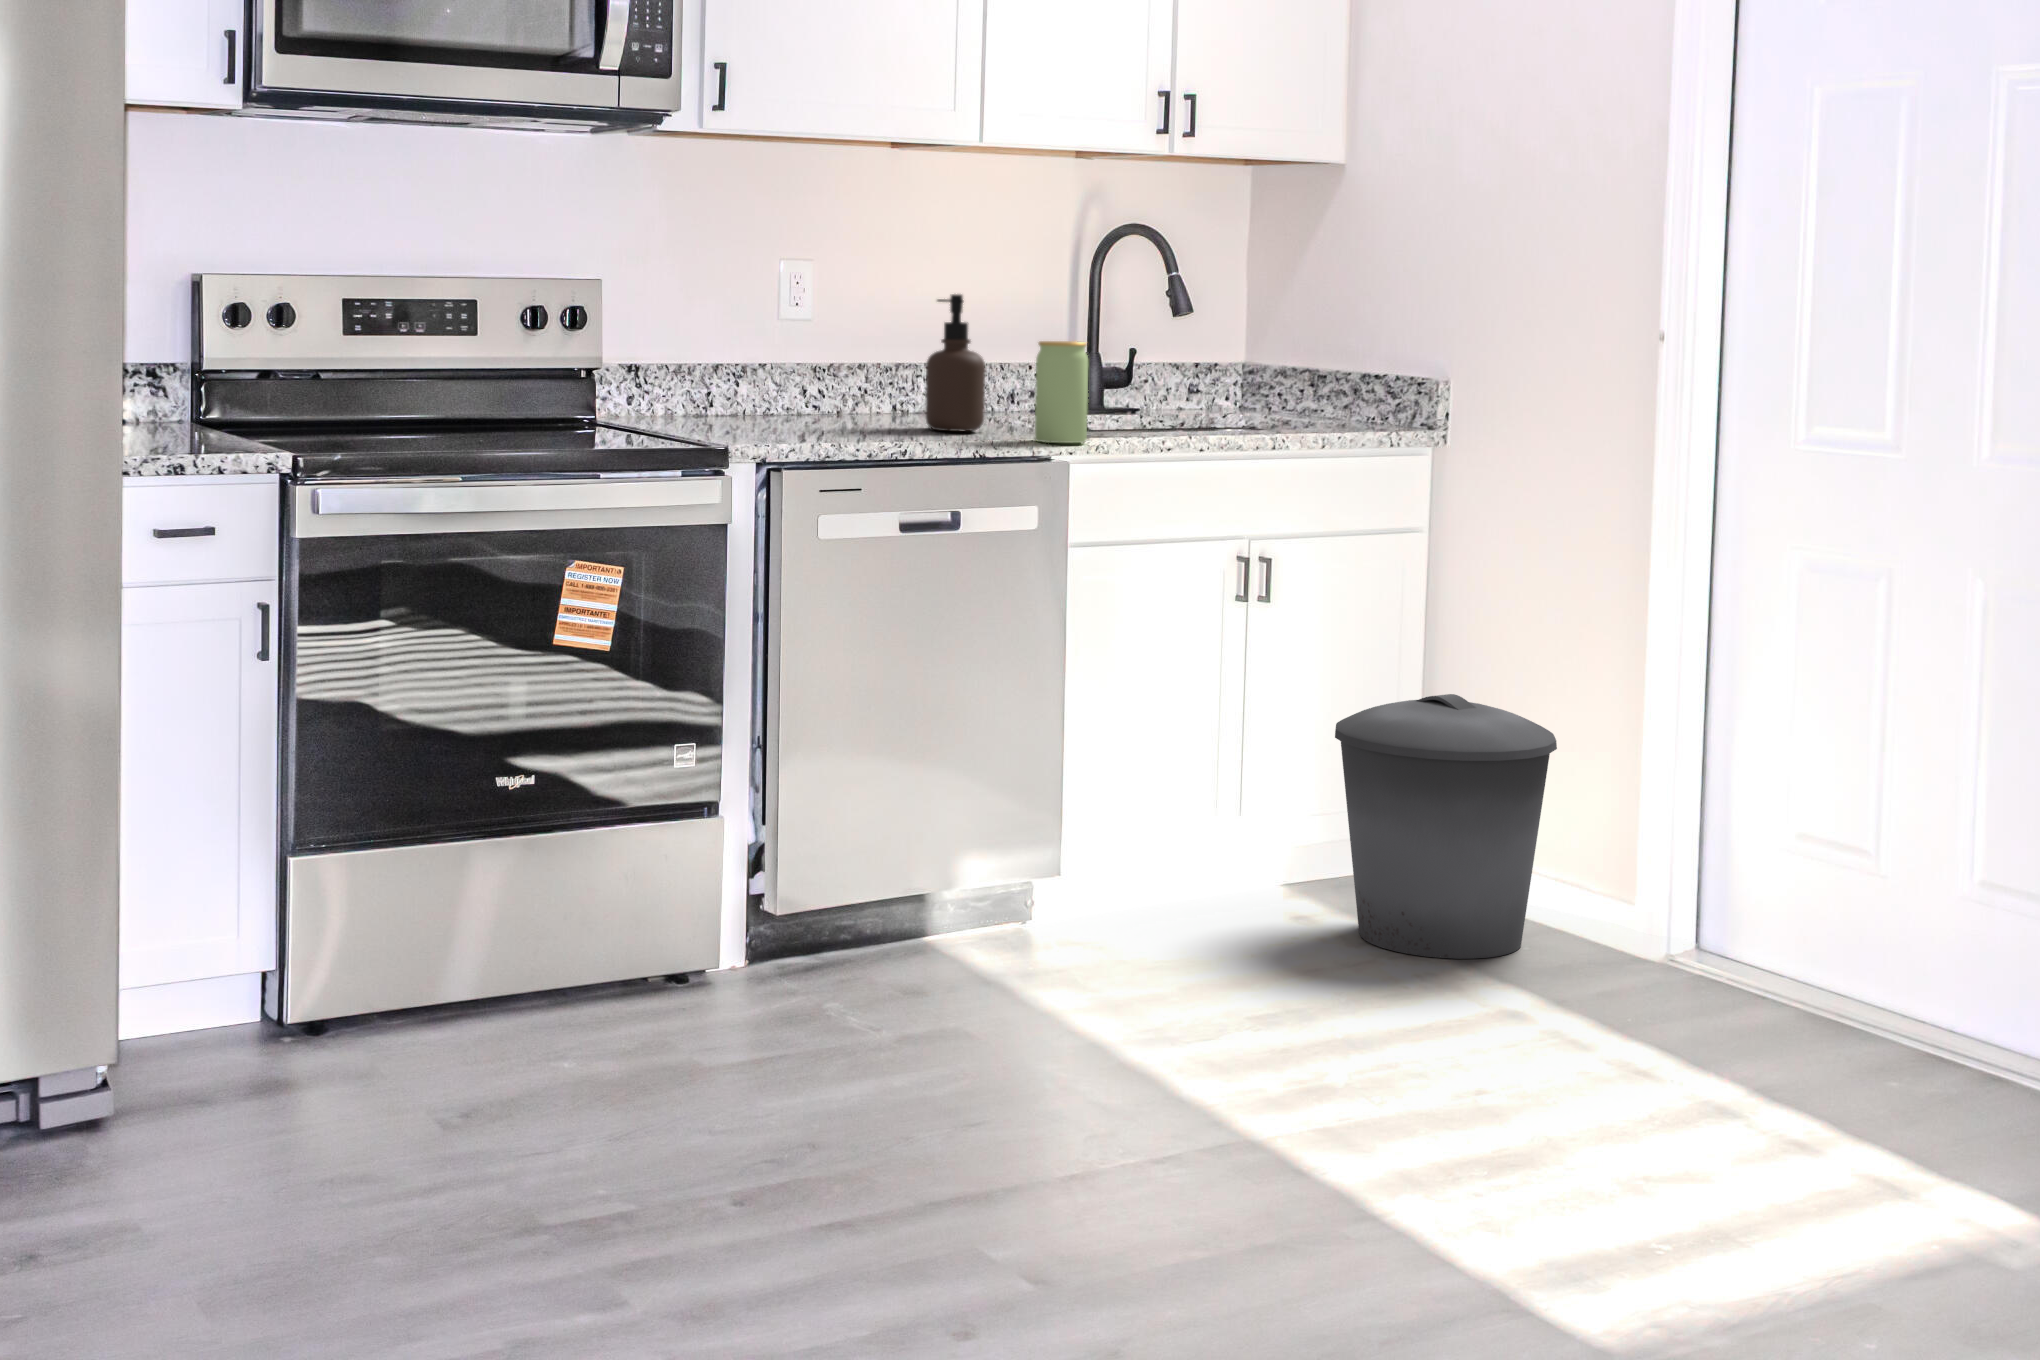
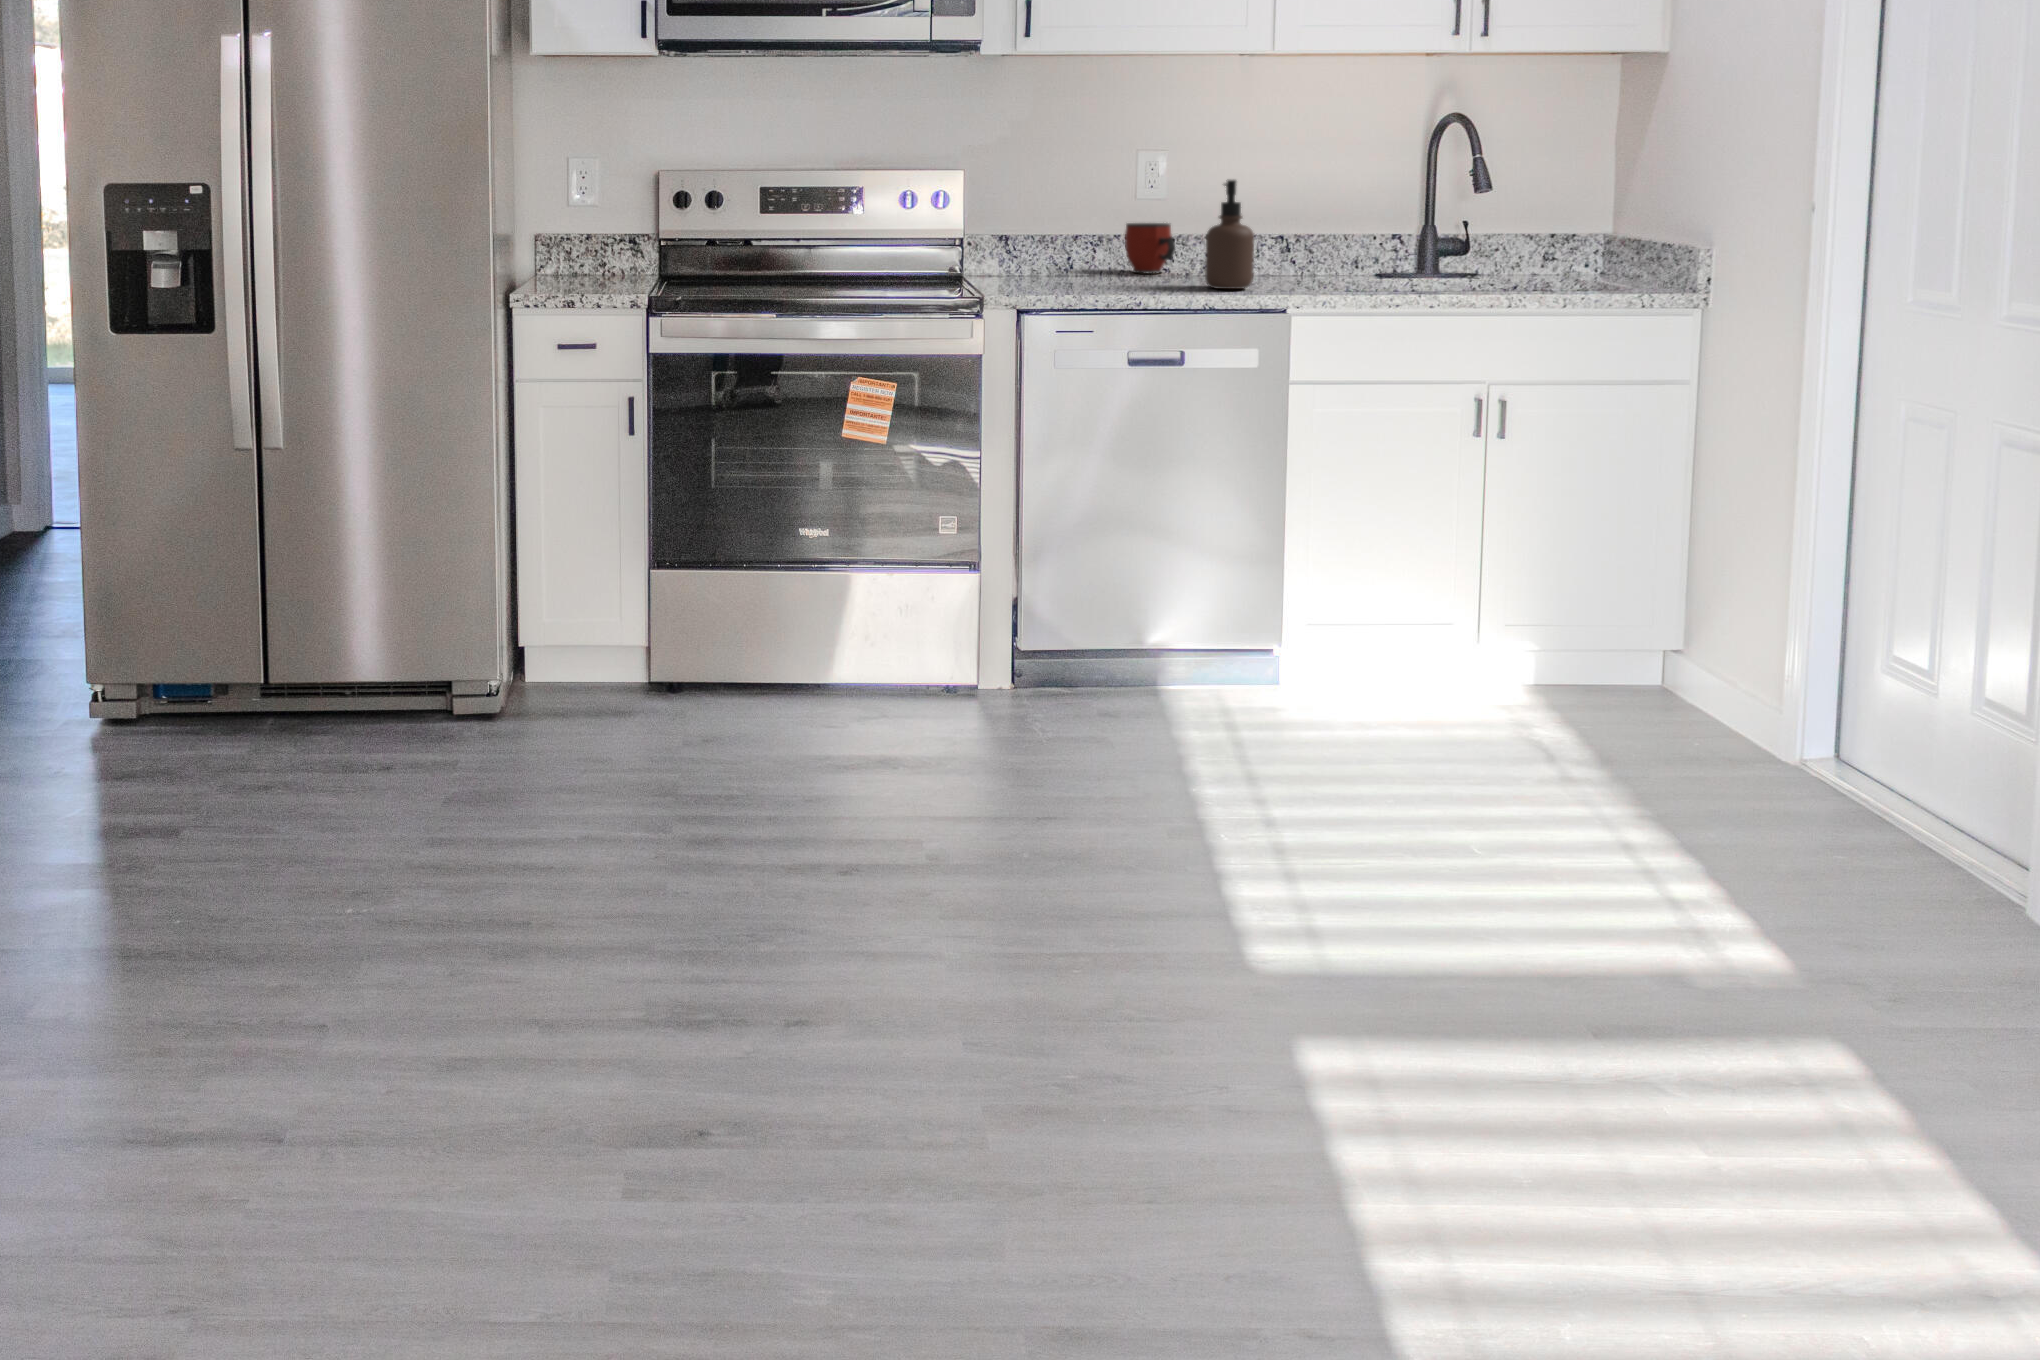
jar: present [1035,341,1088,443] -> none [1272,217,1317,301]
mug: none [779,349,852,414] -> present [1125,223,1175,274]
trash can: present [1335,694,1557,959] -> none [1533,529,1737,756]

